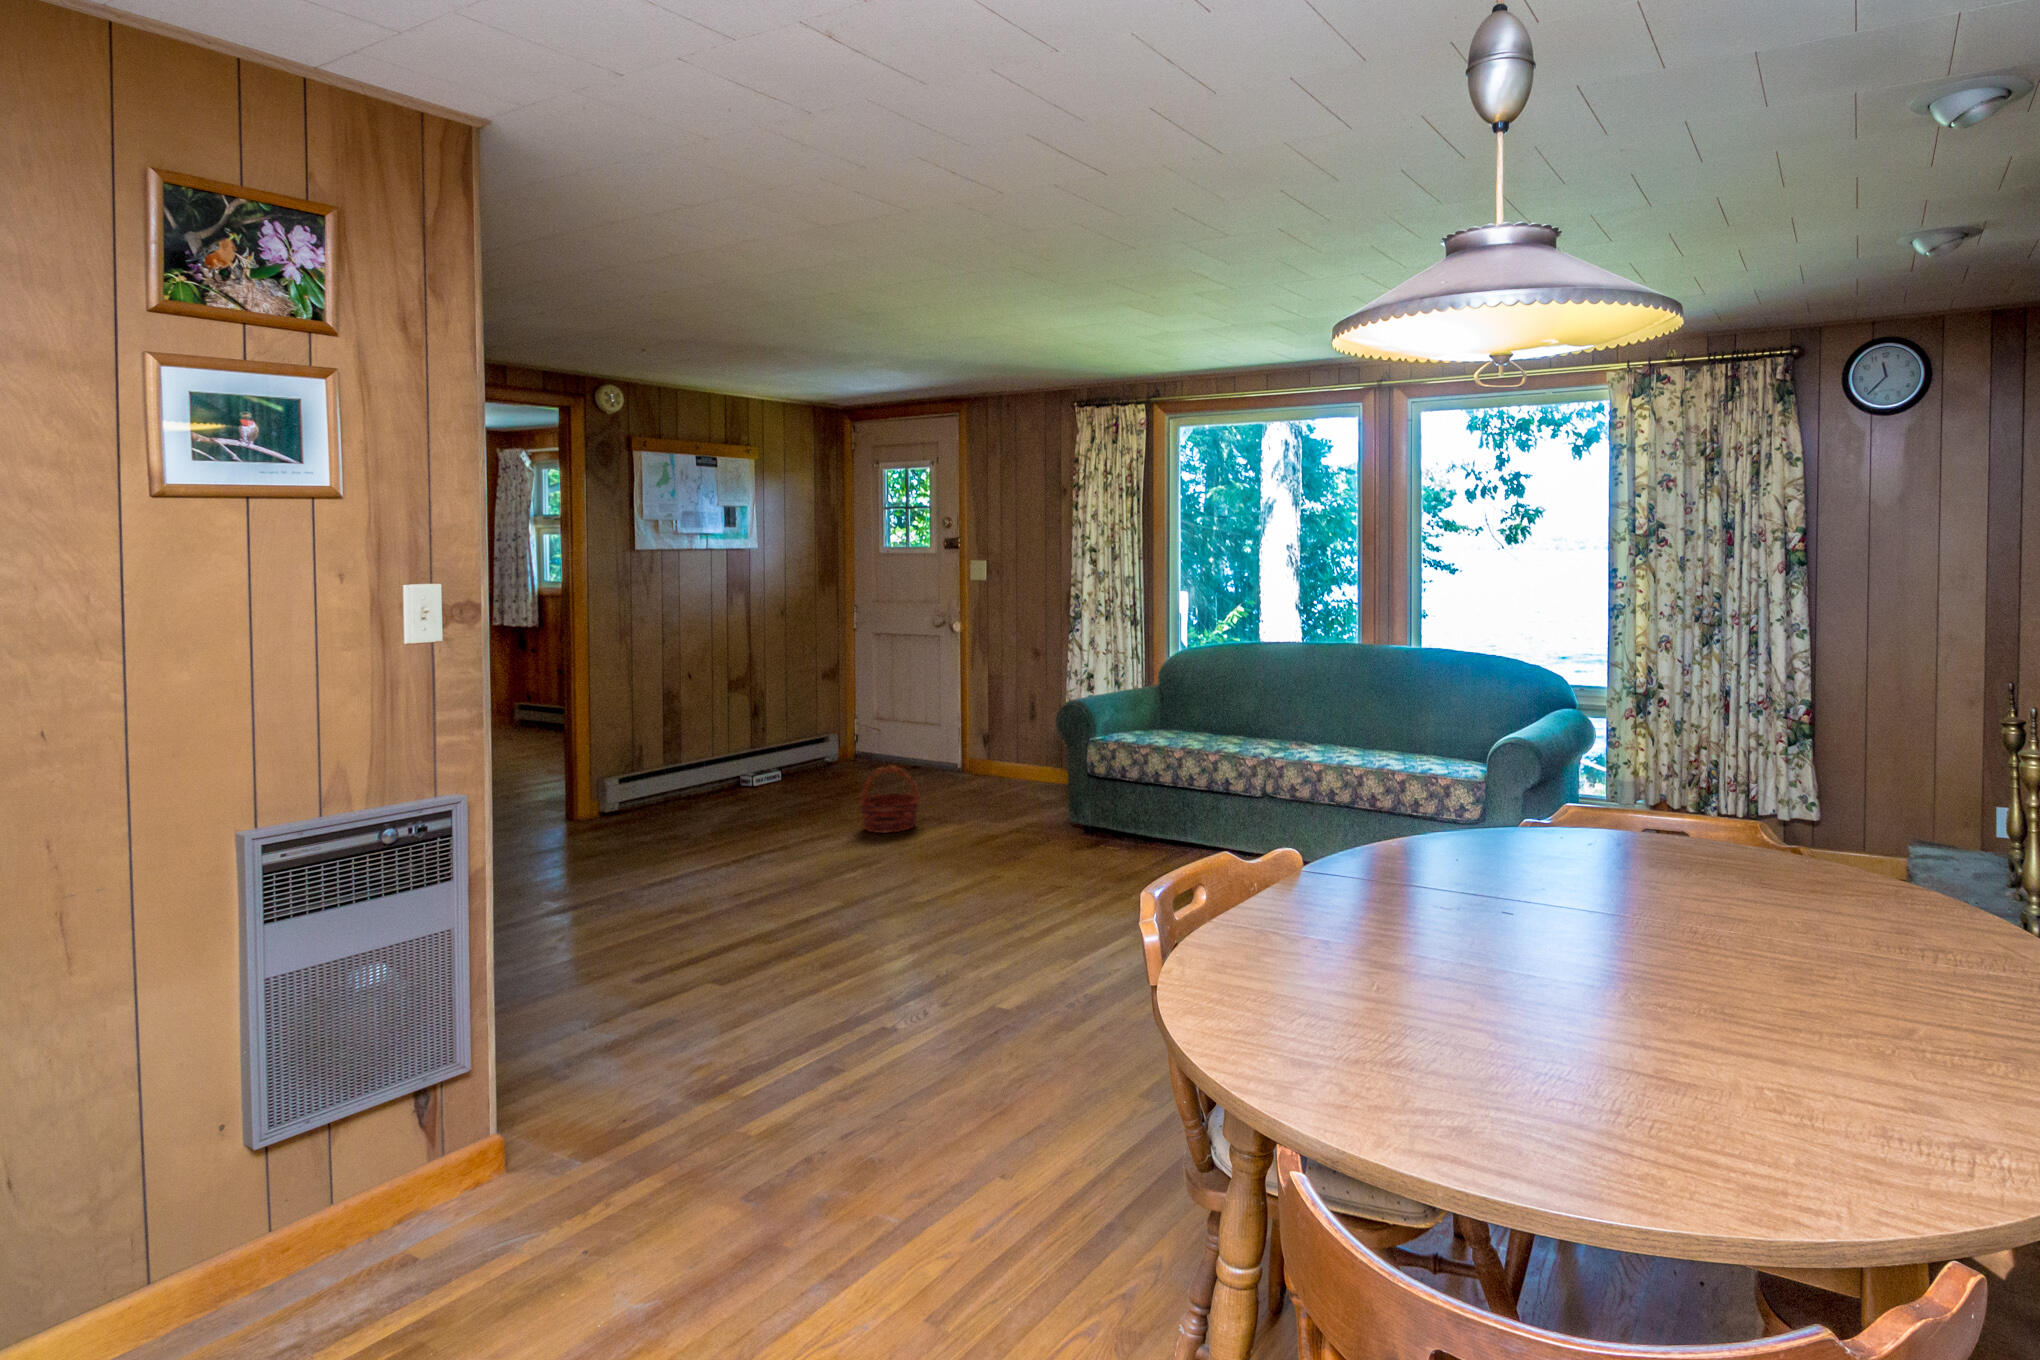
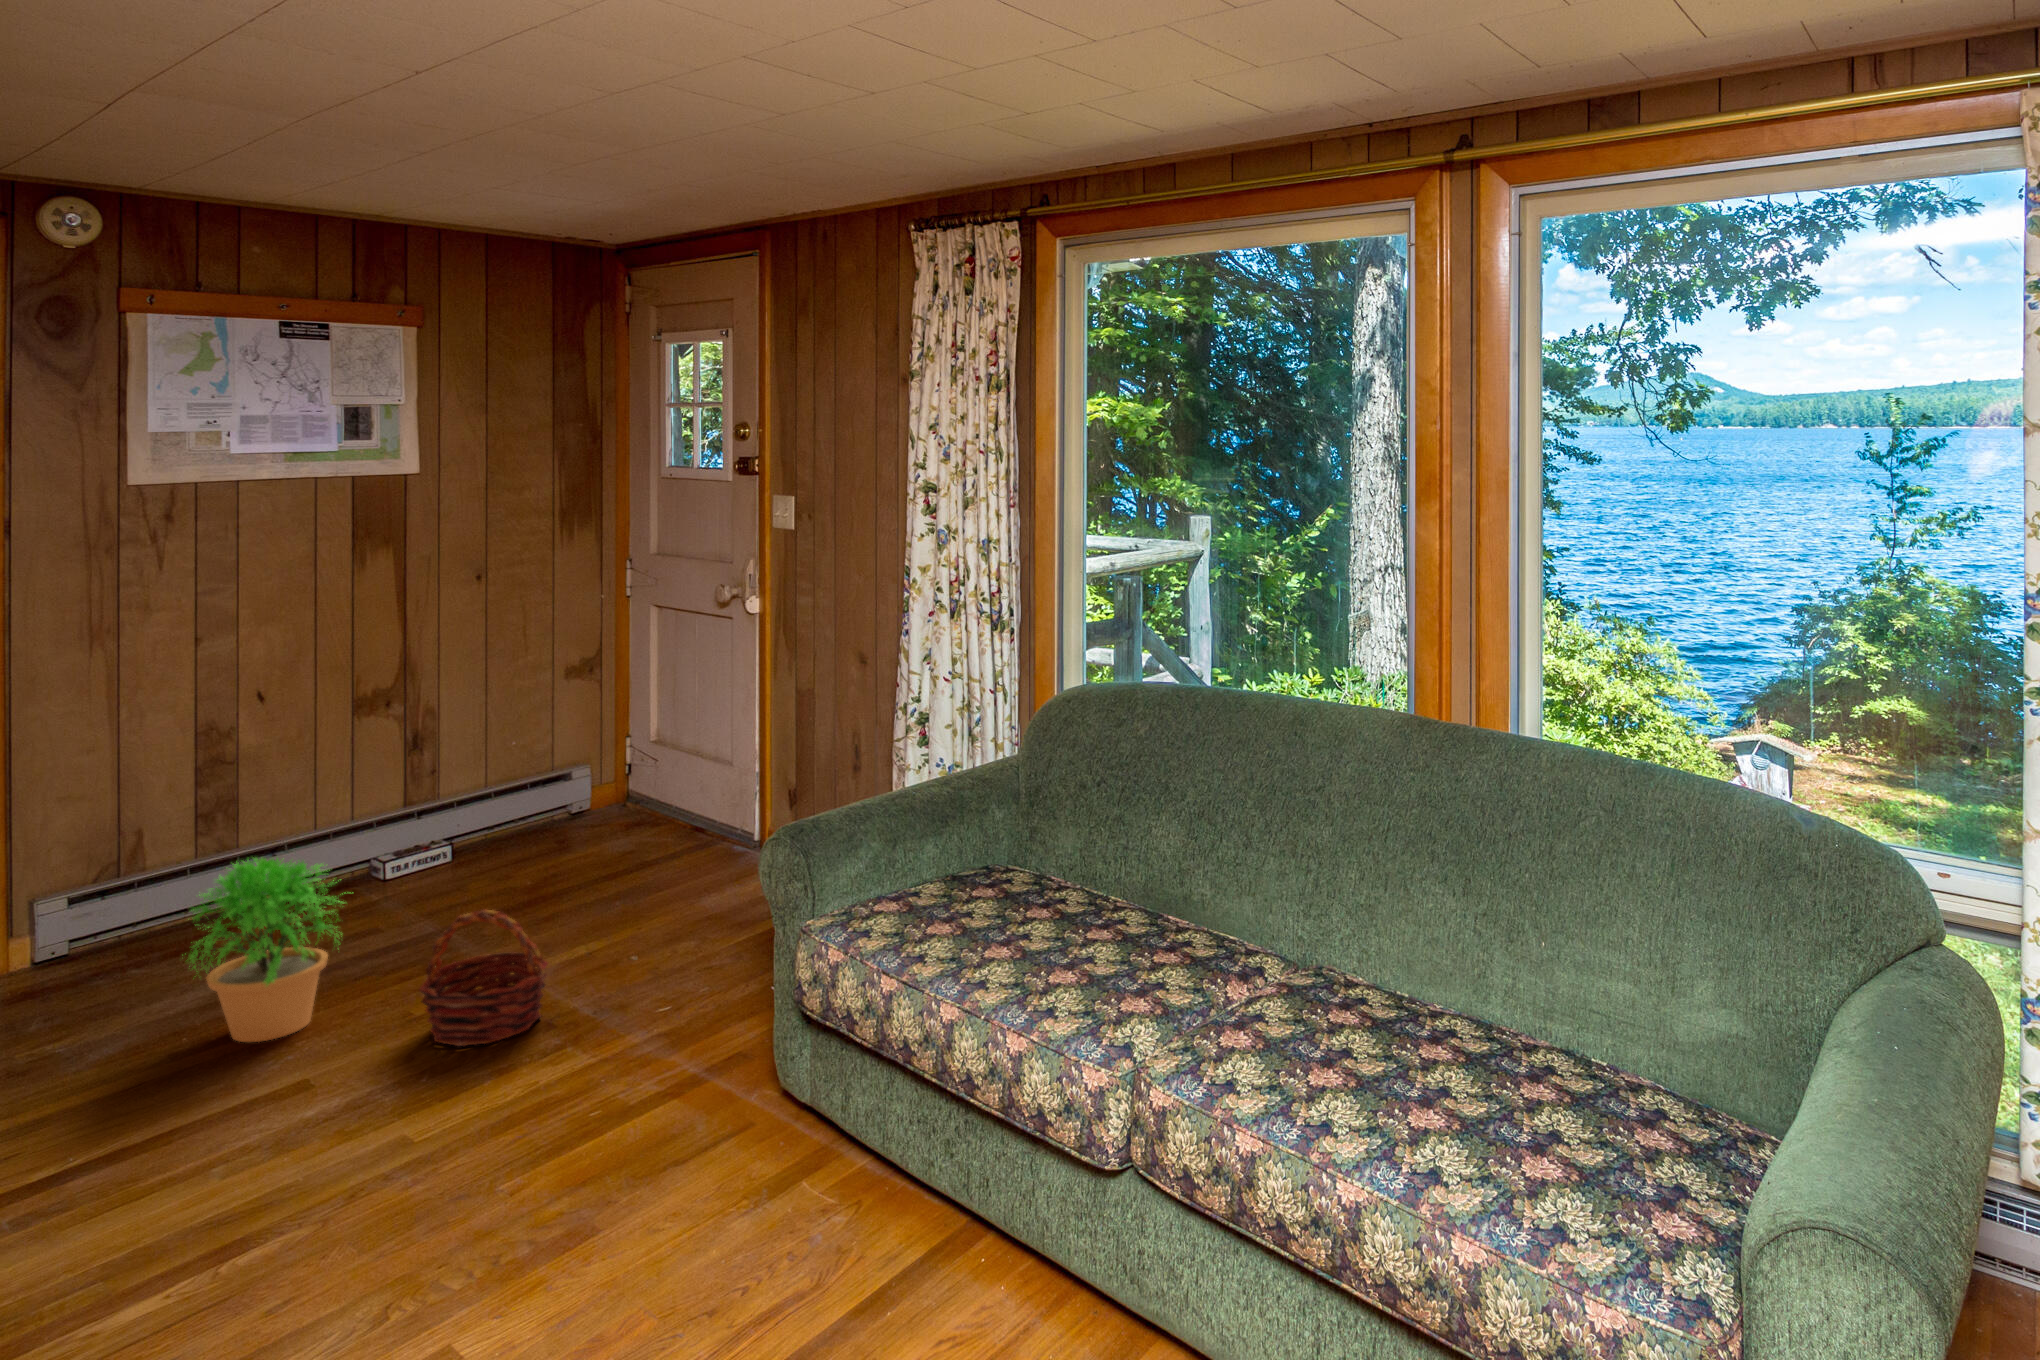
potted plant: none [740,739,812,836] -> present [189,858,340,1042]

